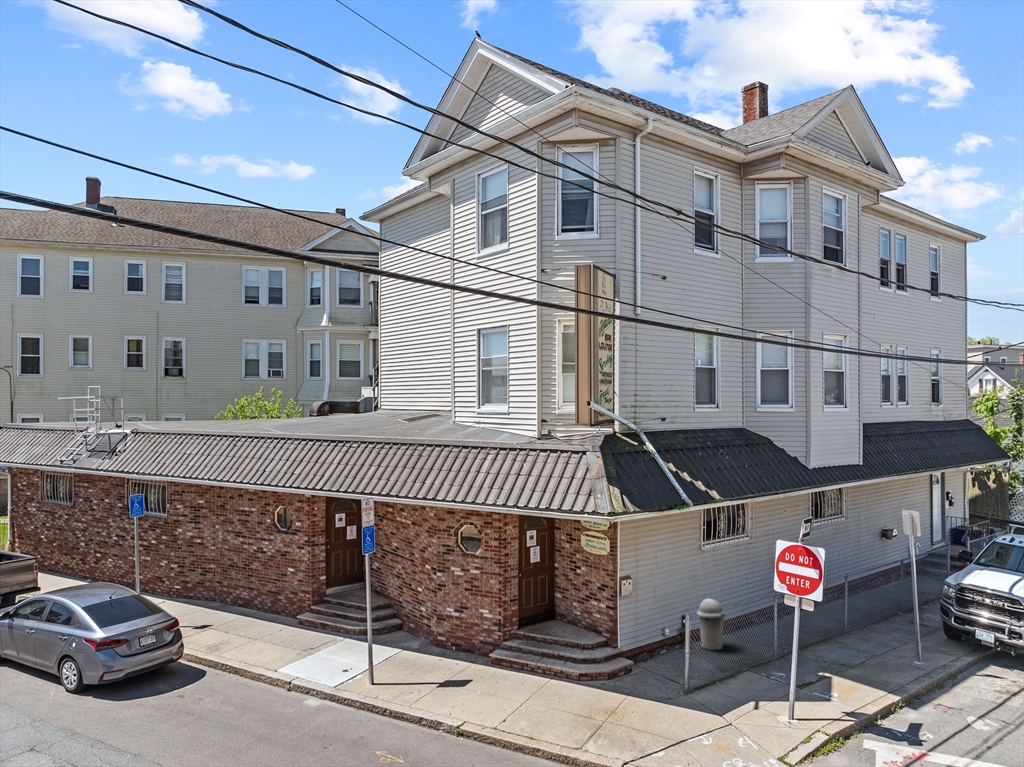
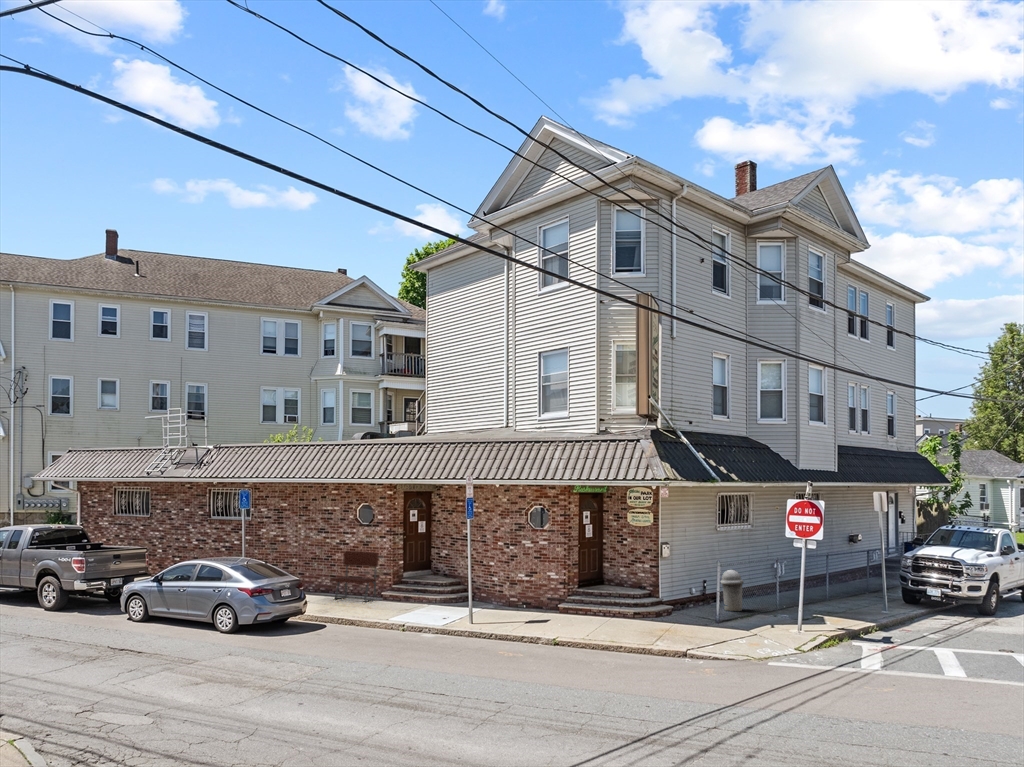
bench: none [240,562,295,626] -> present [330,551,378,602]

